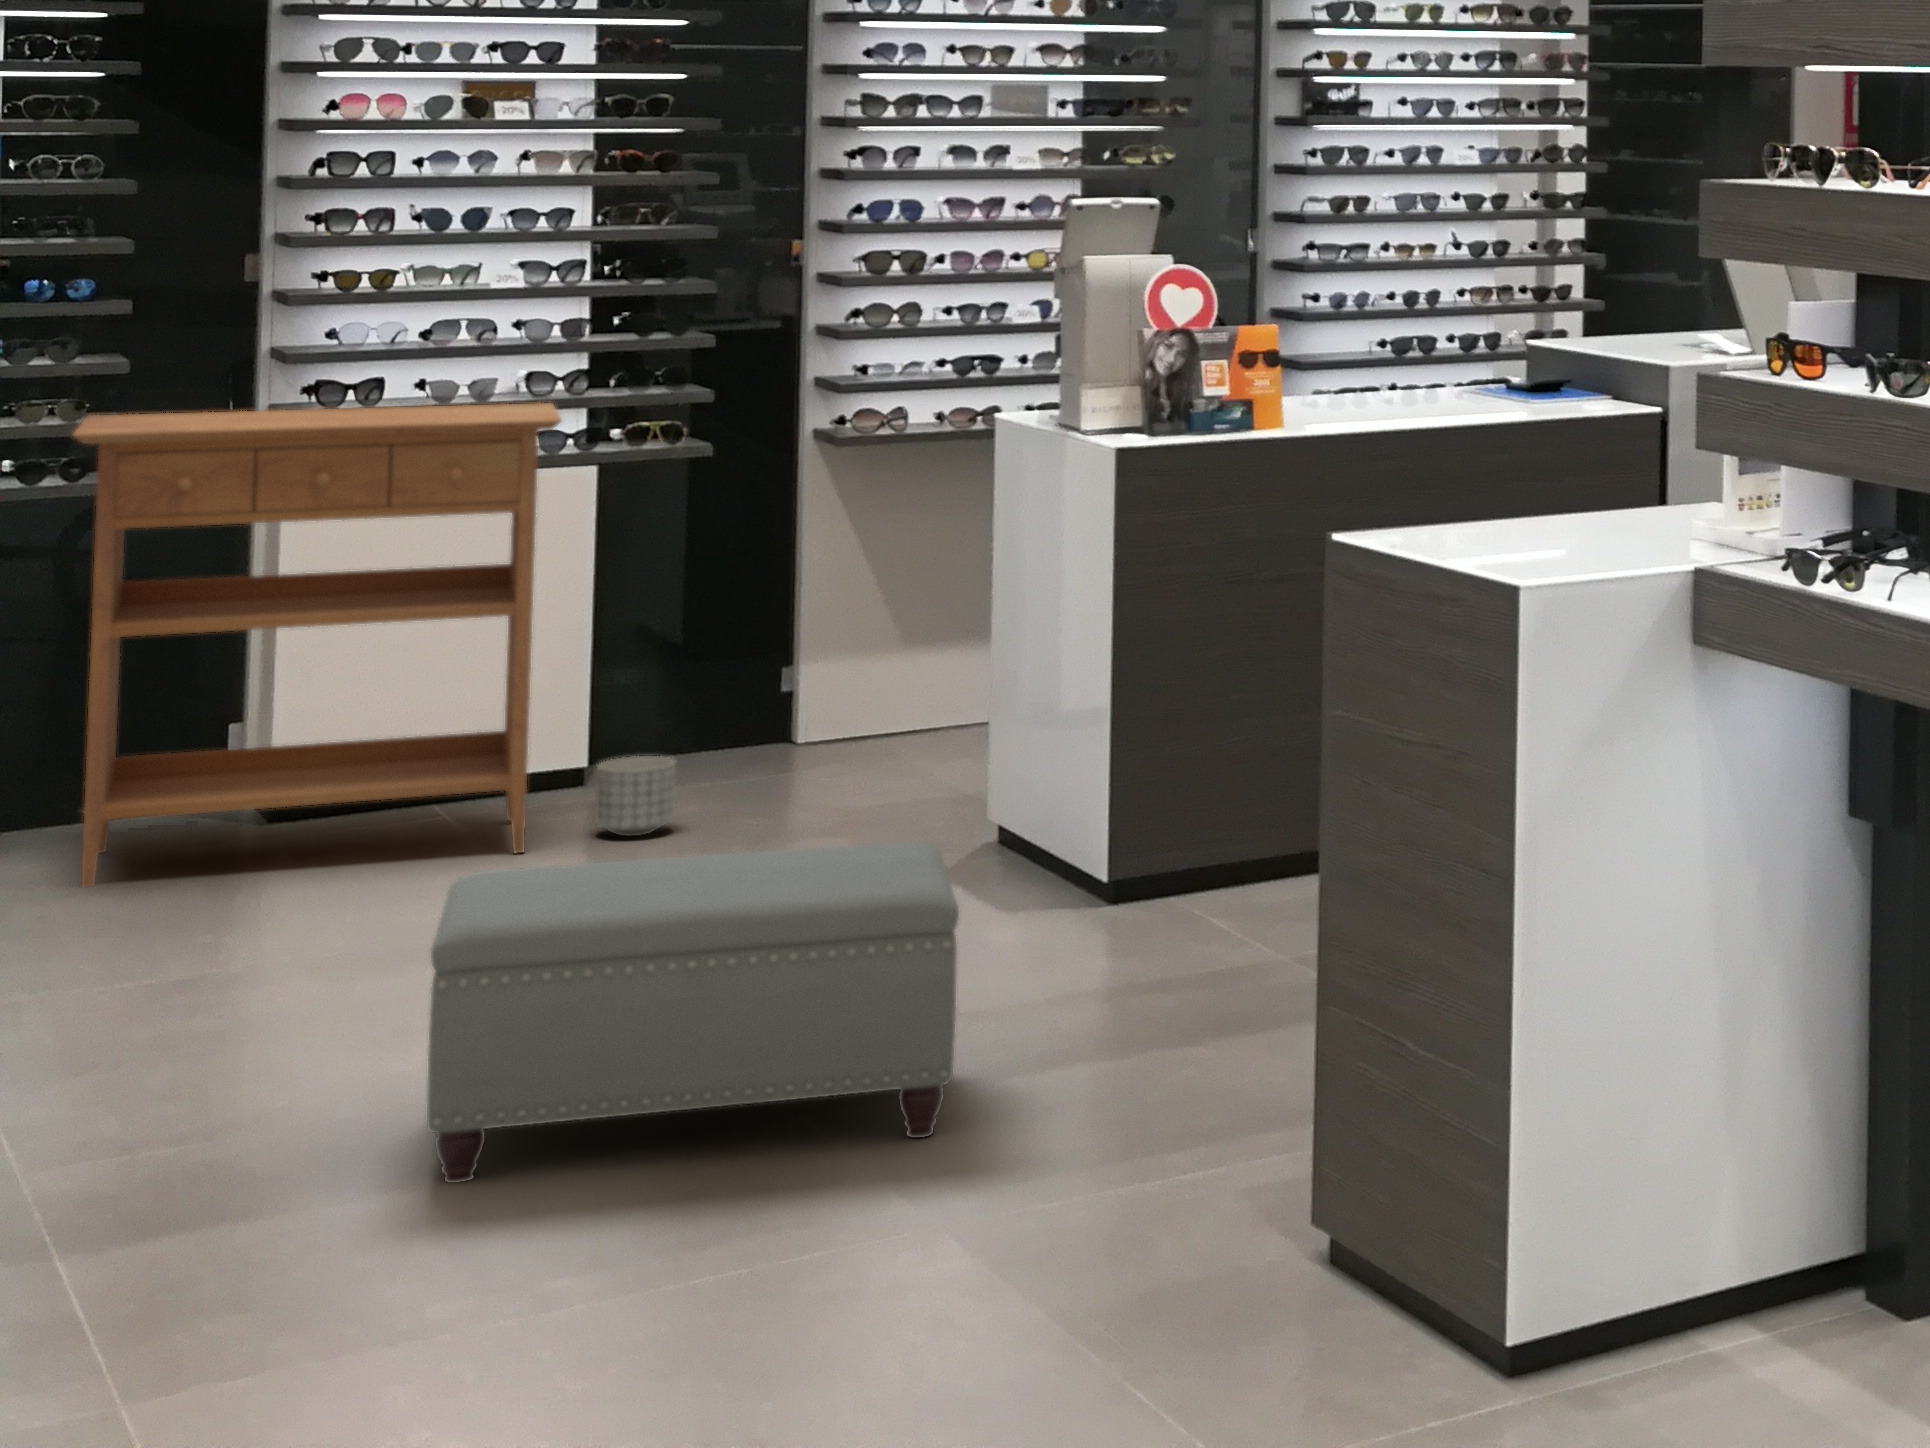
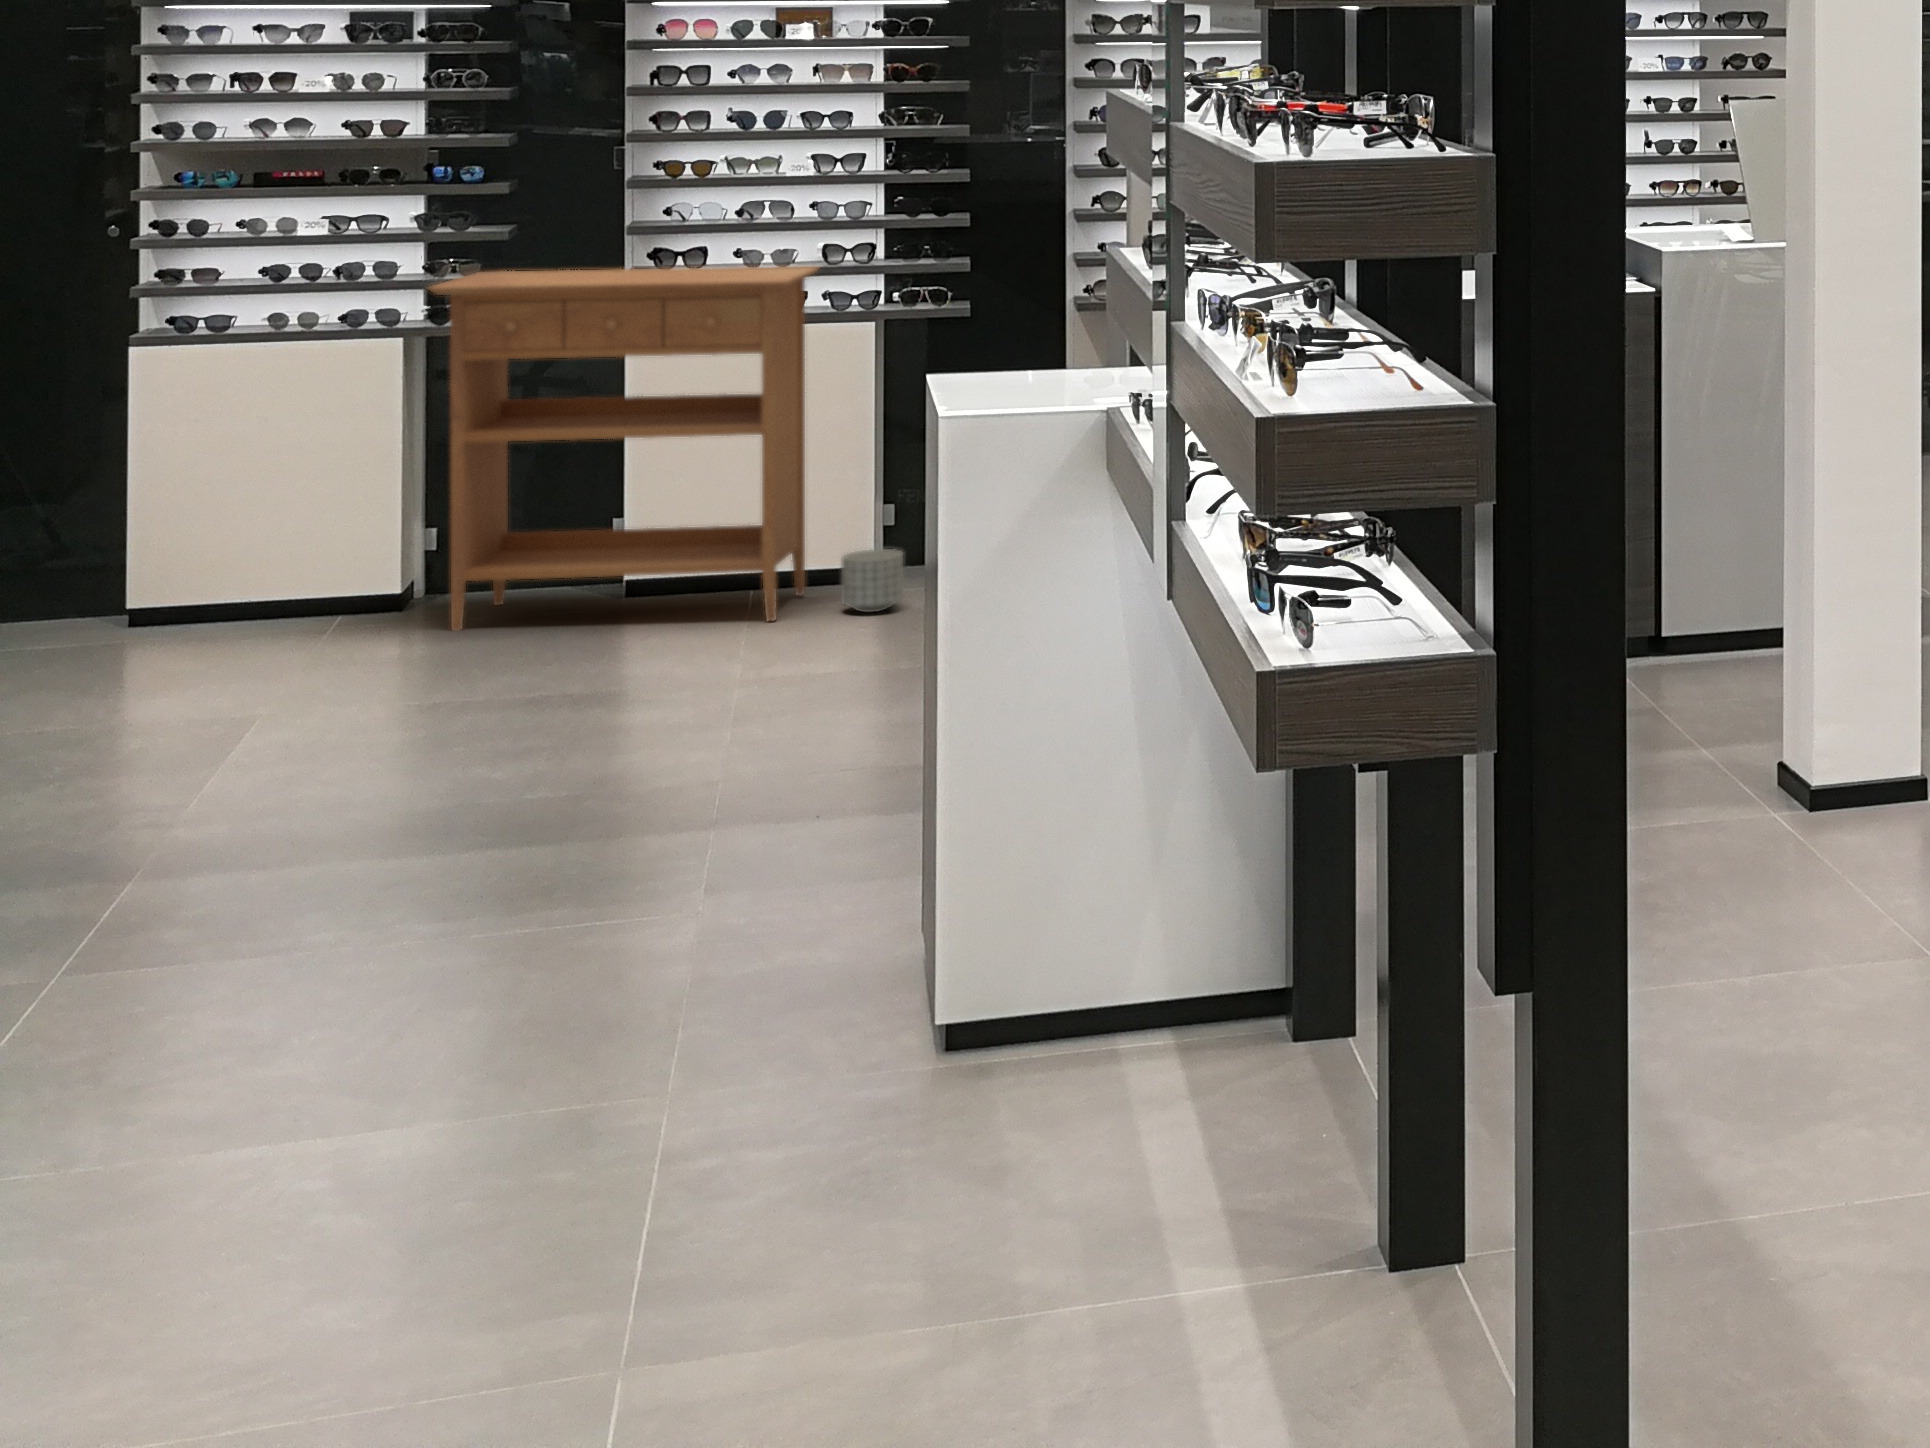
ottoman: present [427,842,959,1183] -> none [354,632,817,875]

